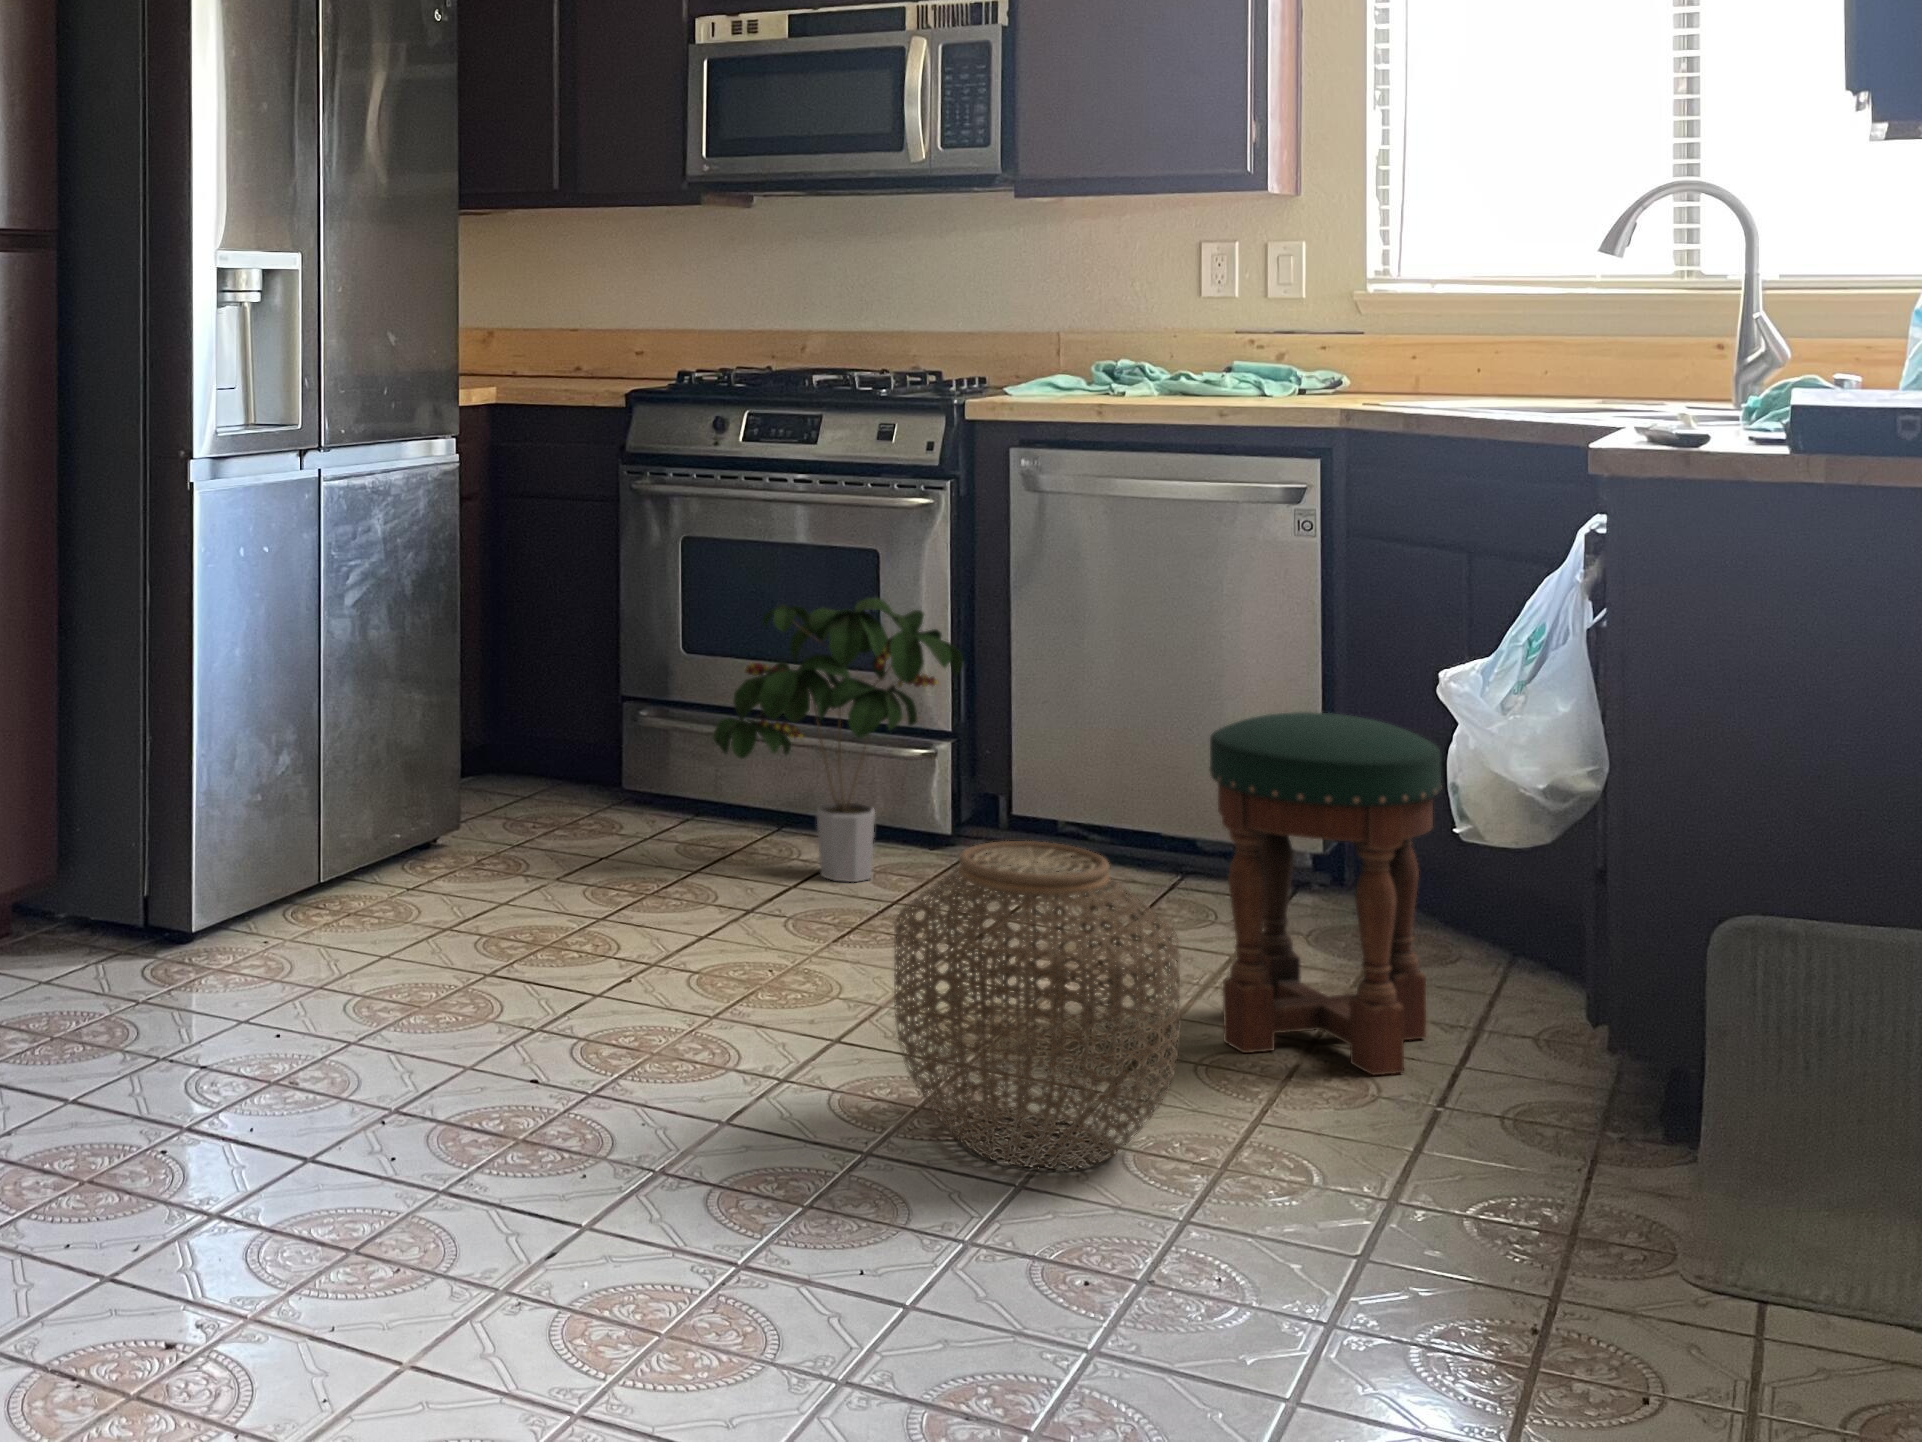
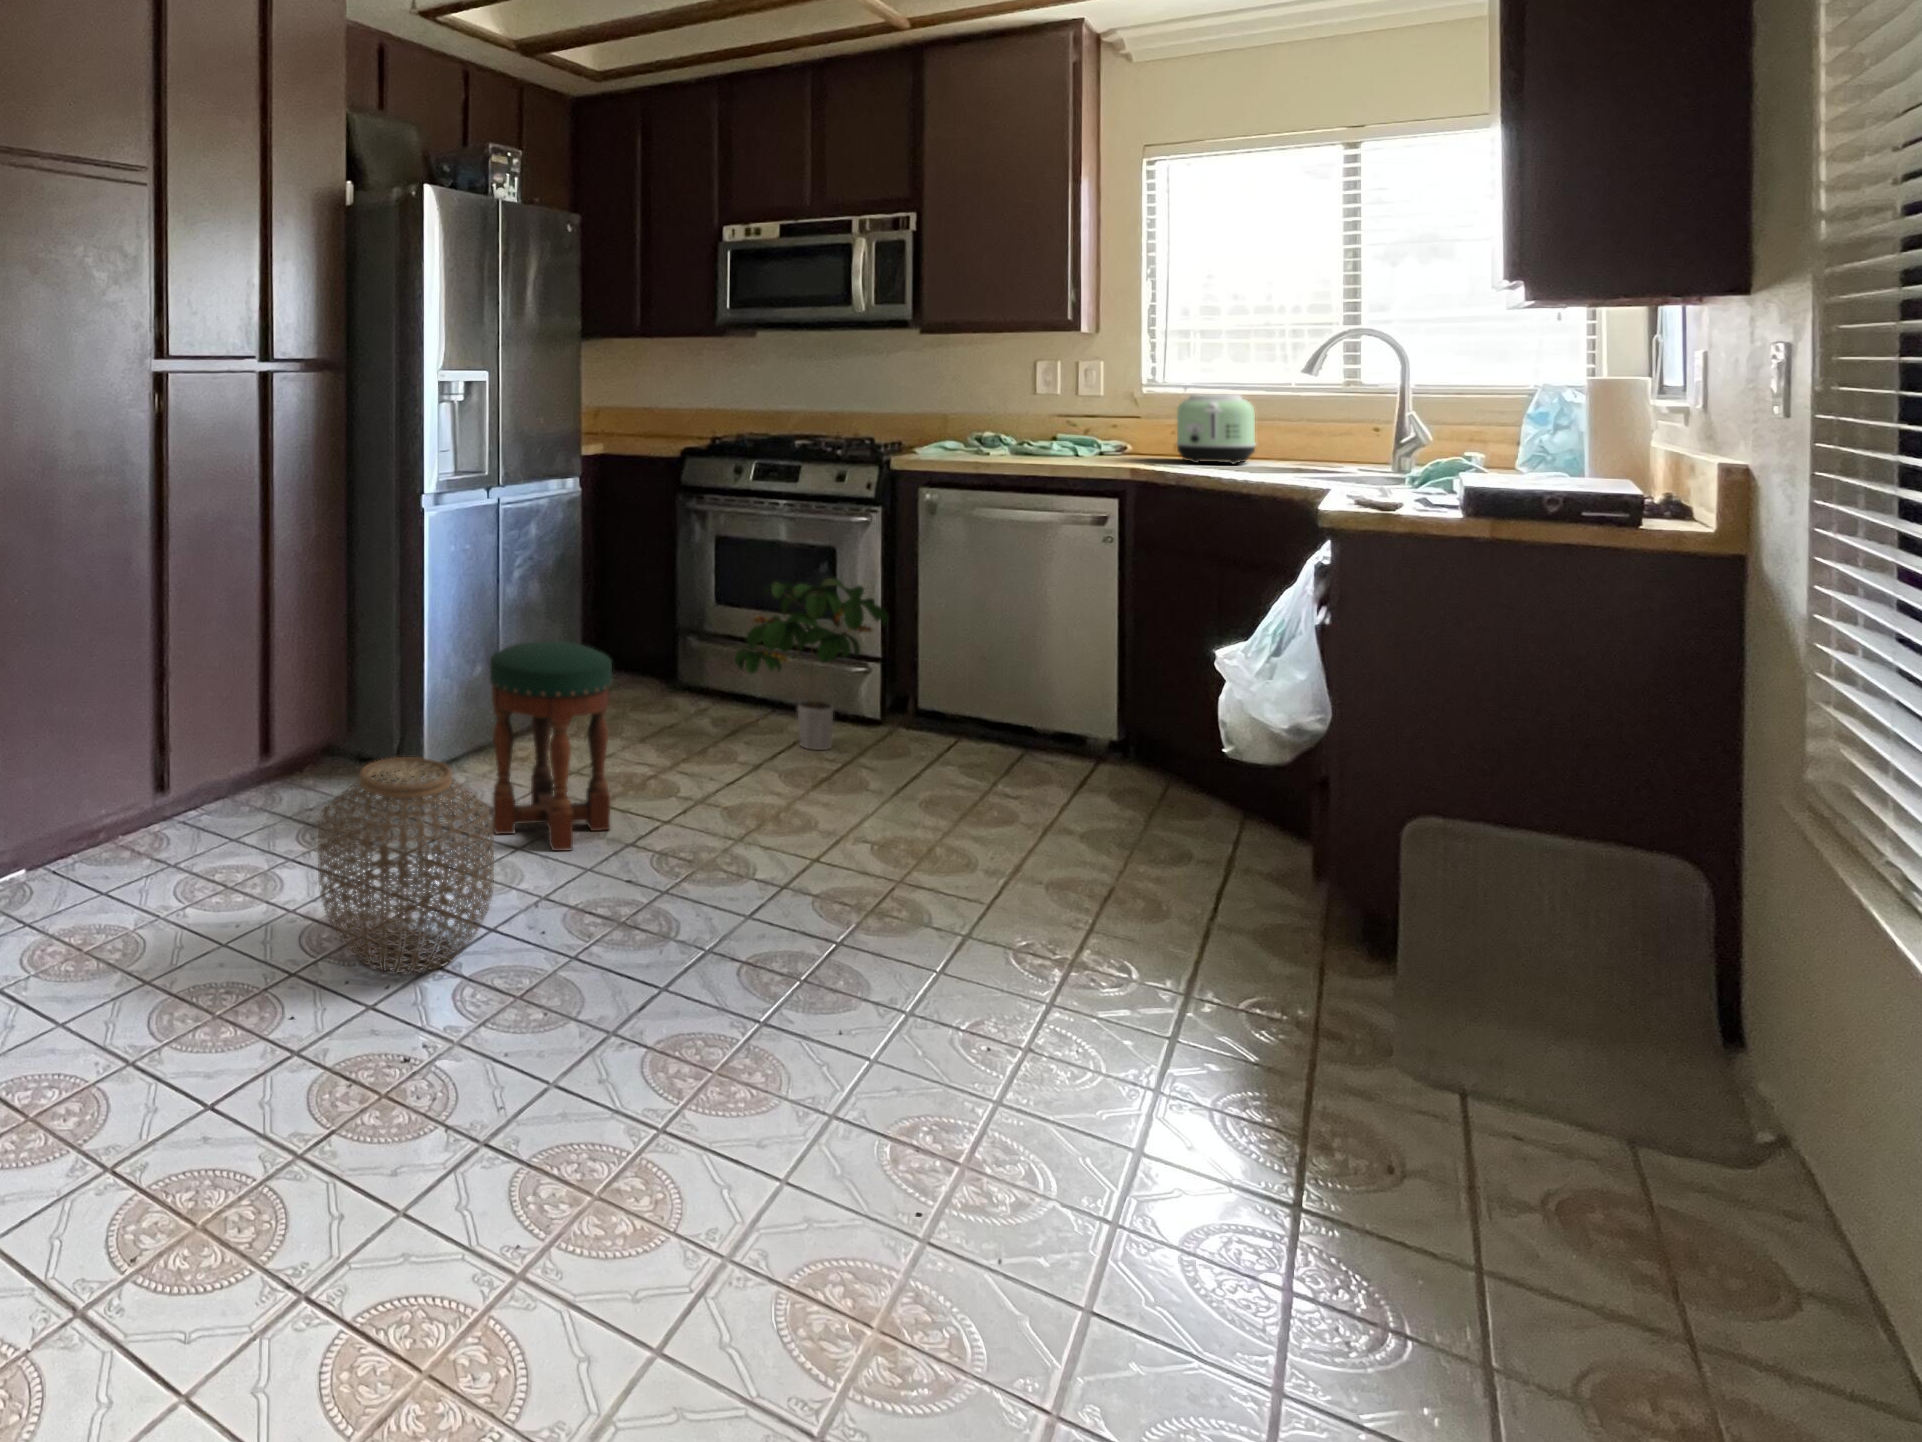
toaster: none [1409,290,1531,401] -> present [1176,394,1256,464]
stool: present [1210,712,1441,1075] -> present [490,641,612,851]
woven basket: present [894,841,1180,1169] -> present [318,757,494,973]

